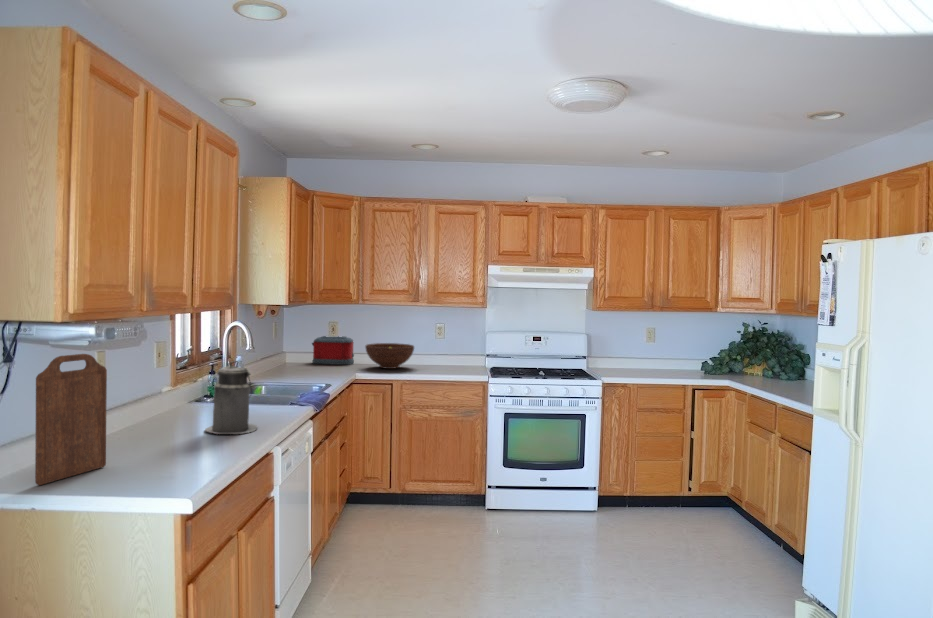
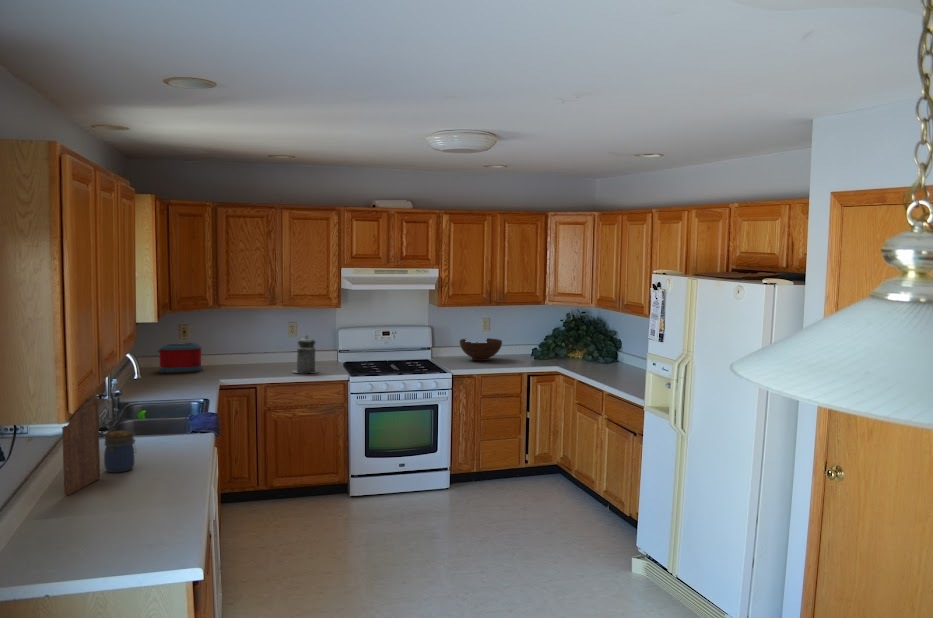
fruit bowl: present [366,343,414,369] -> present [460,338,502,361]
canister: present [205,361,257,434] -> present [293,336,318,373]
jar: none [123,410,165,461] -> present [104,430,135,473]

